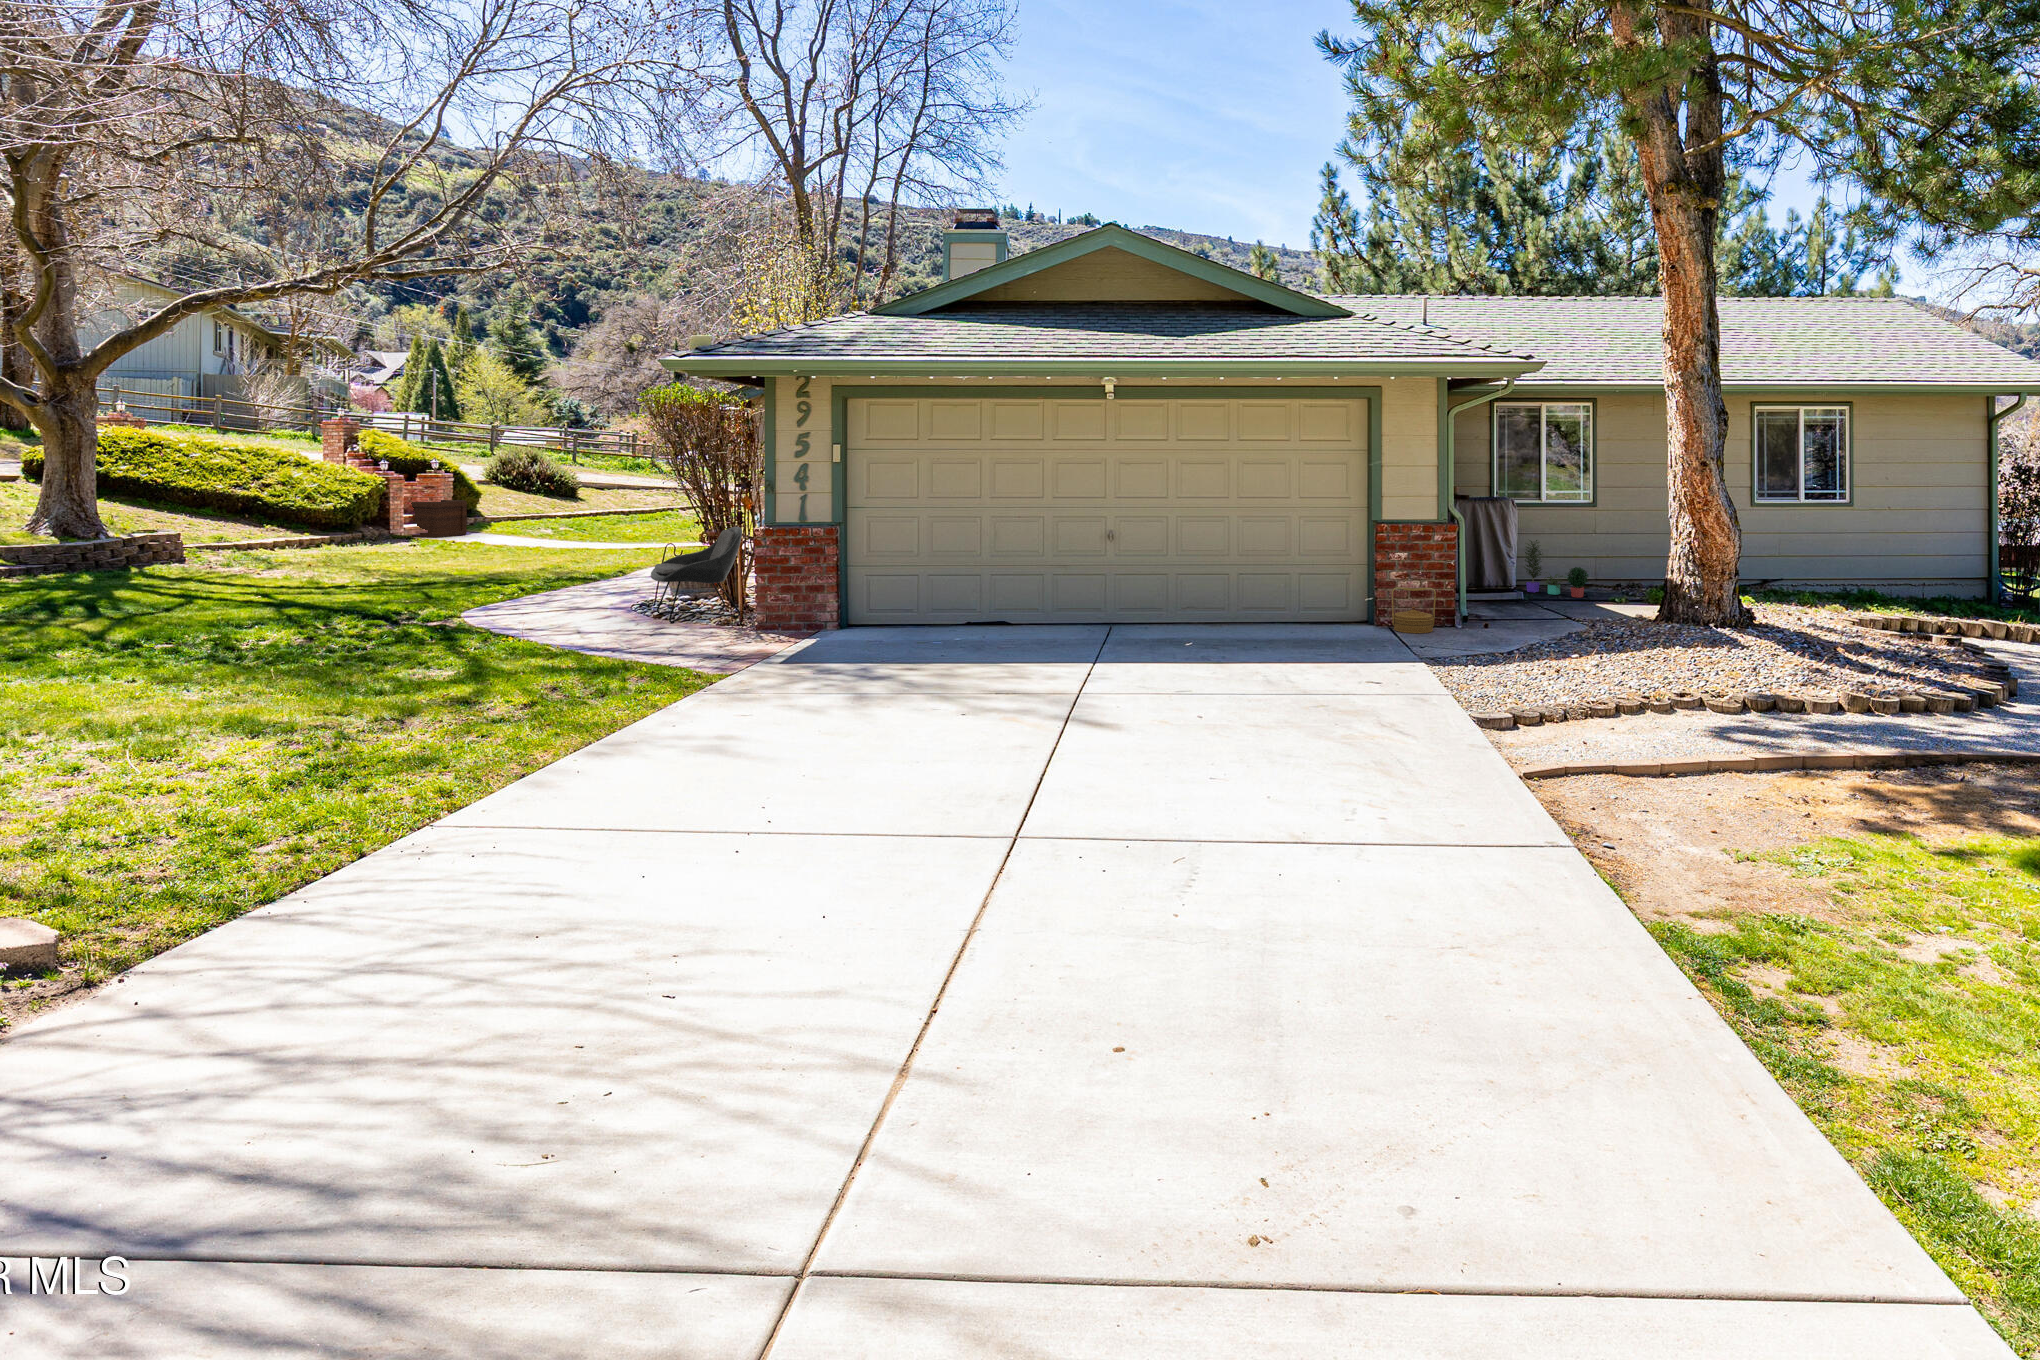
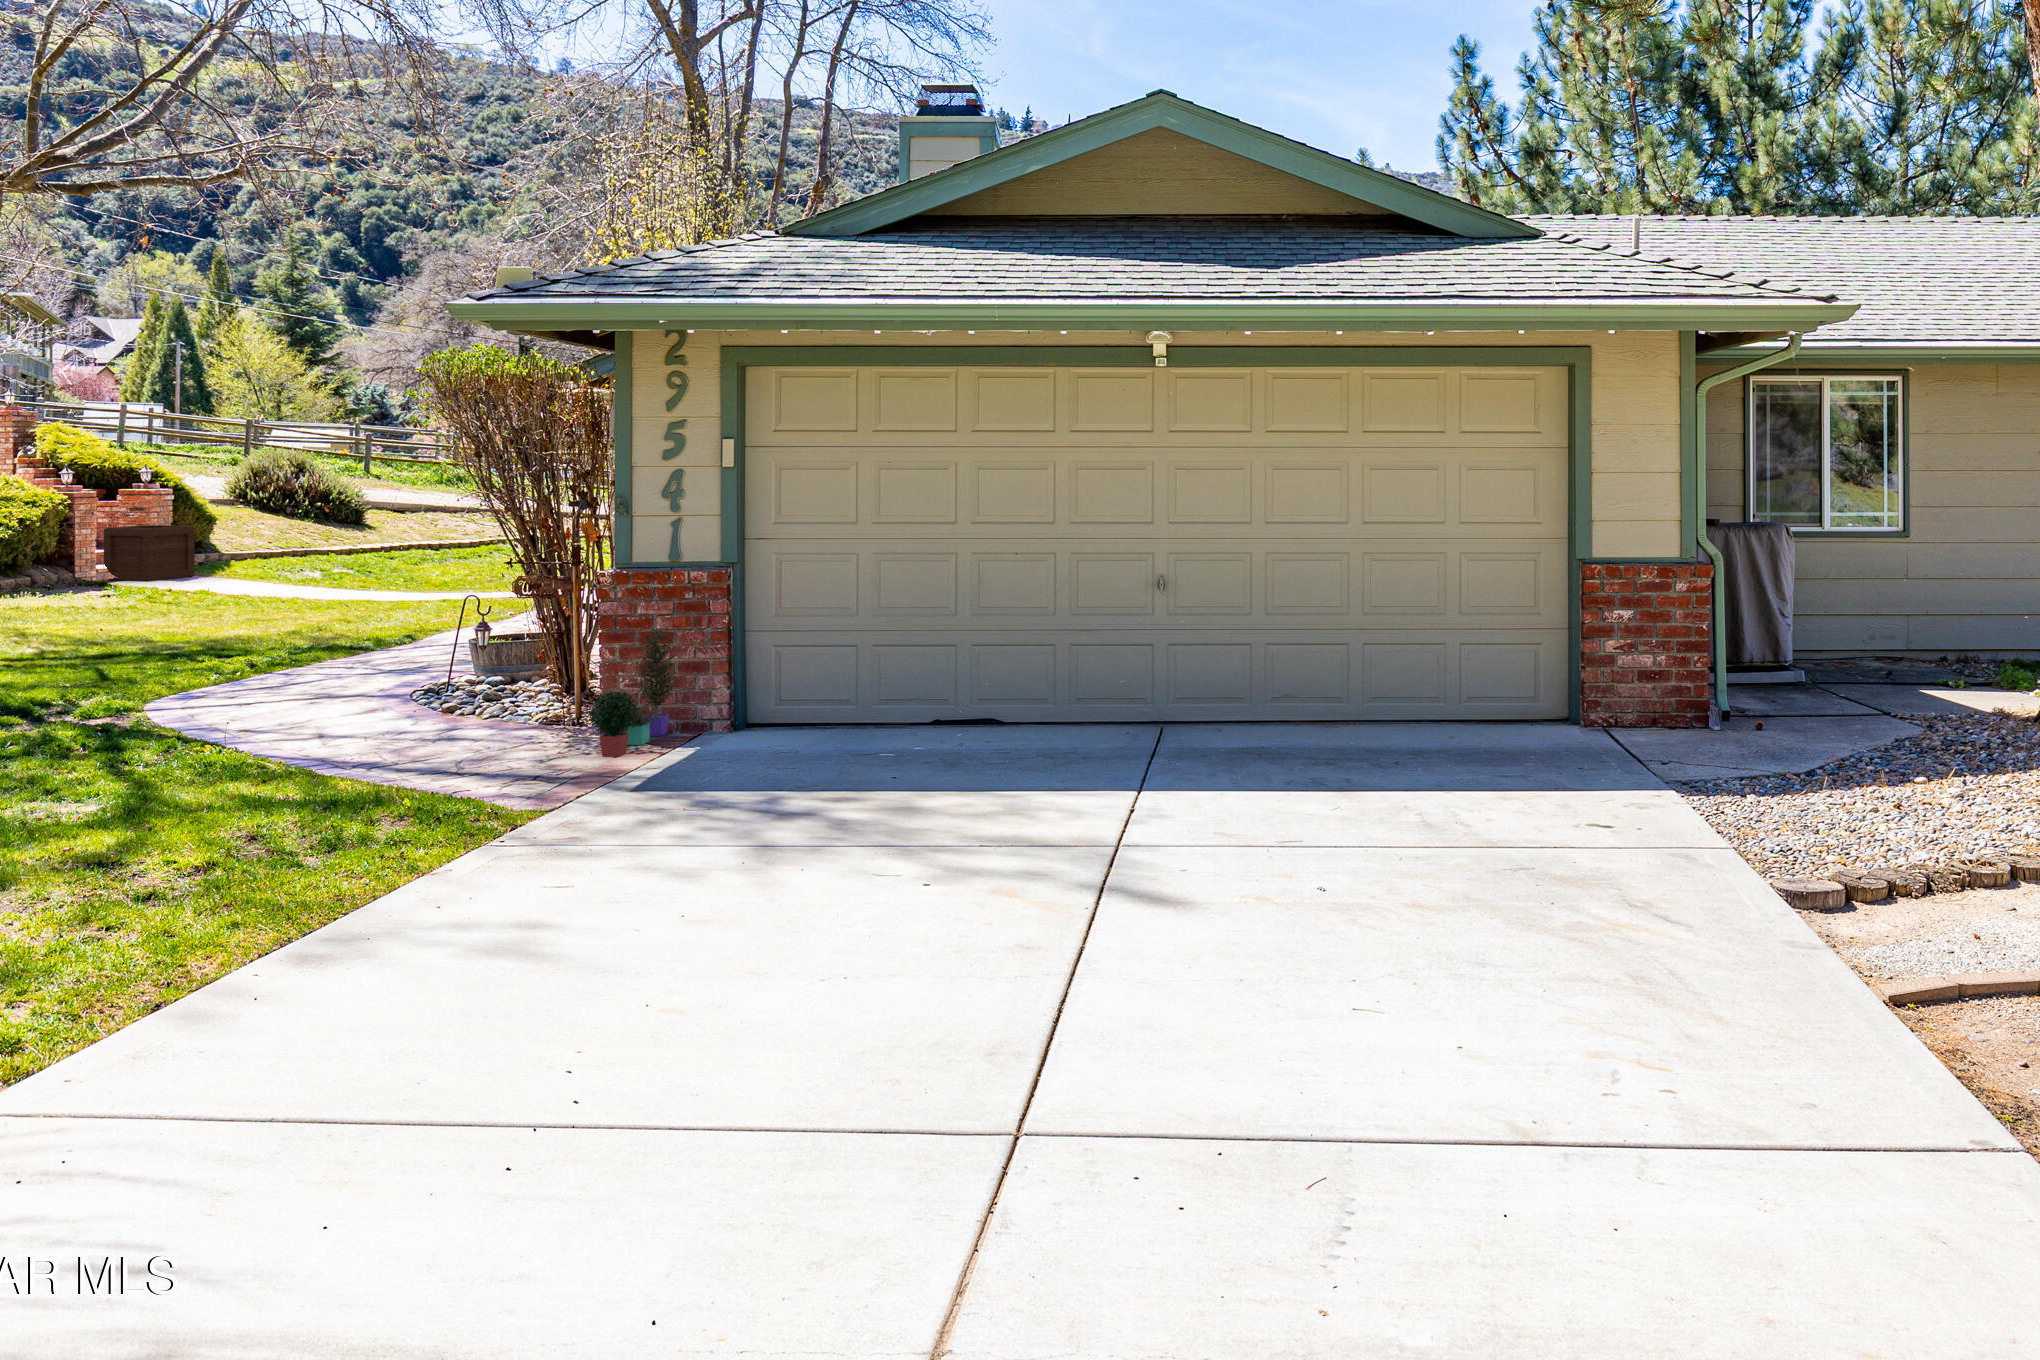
lounge chair: present [651,527,742,624] -> none [427,570,574,726]
potted plant: present [1524,540,1588,598] -> present [589,626,677,757]
woven basket: present [1392,587,1436,633] -> none [1614,668,1686,744]

